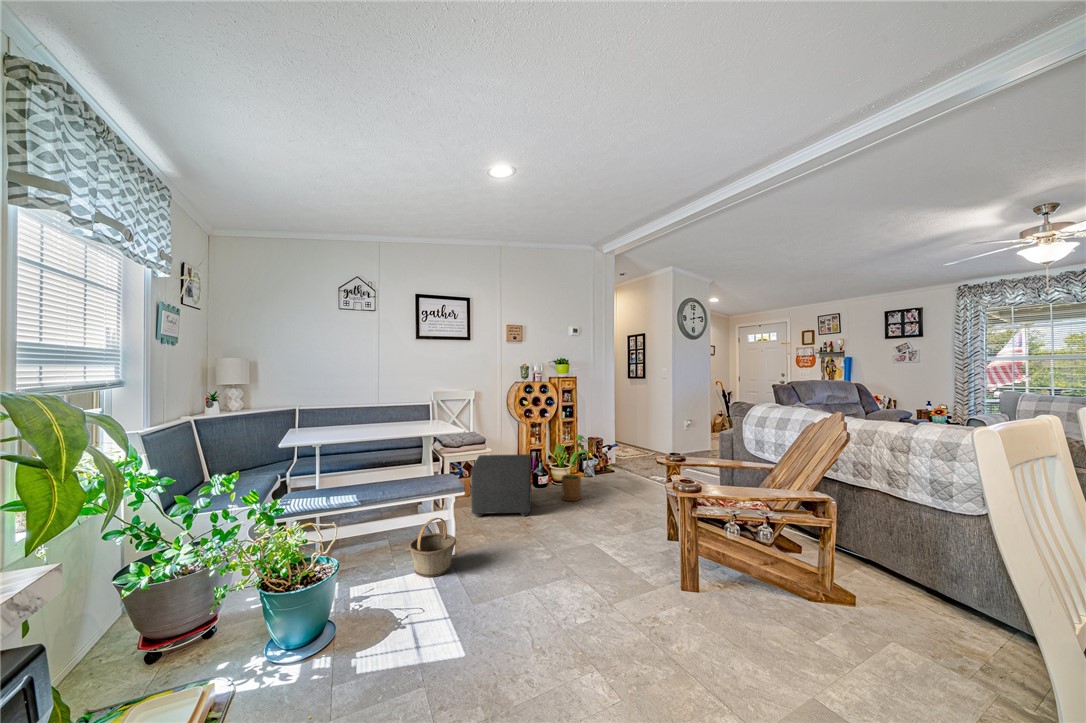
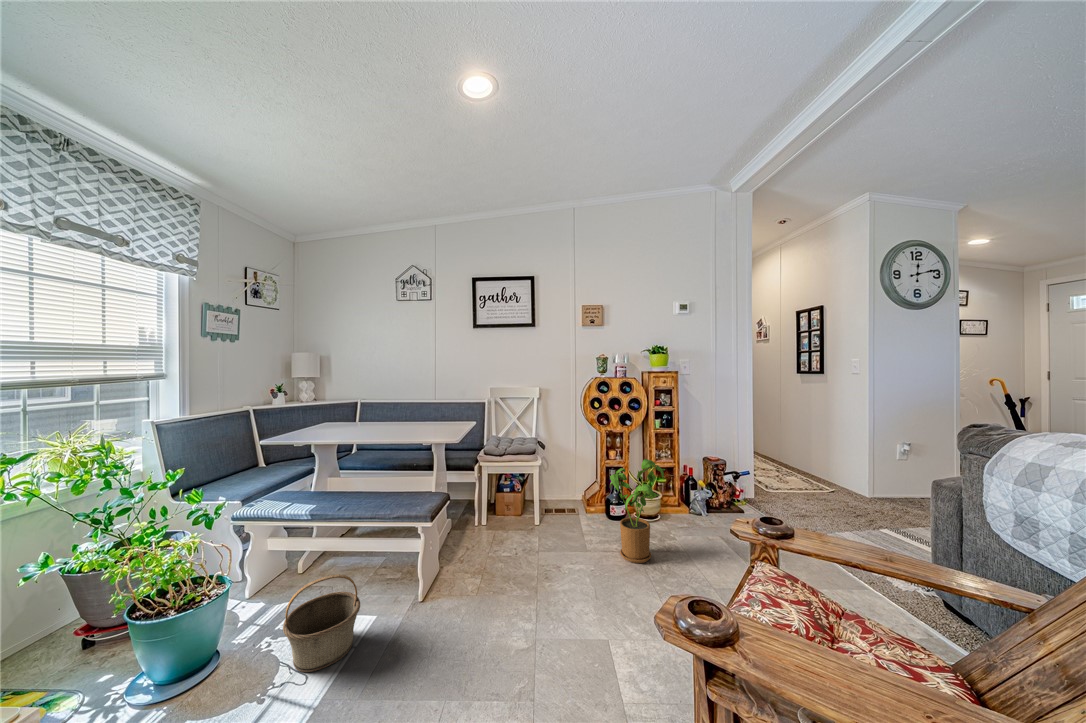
ottoman: present [471,454,532,517] -> none [472,472,577,577]

